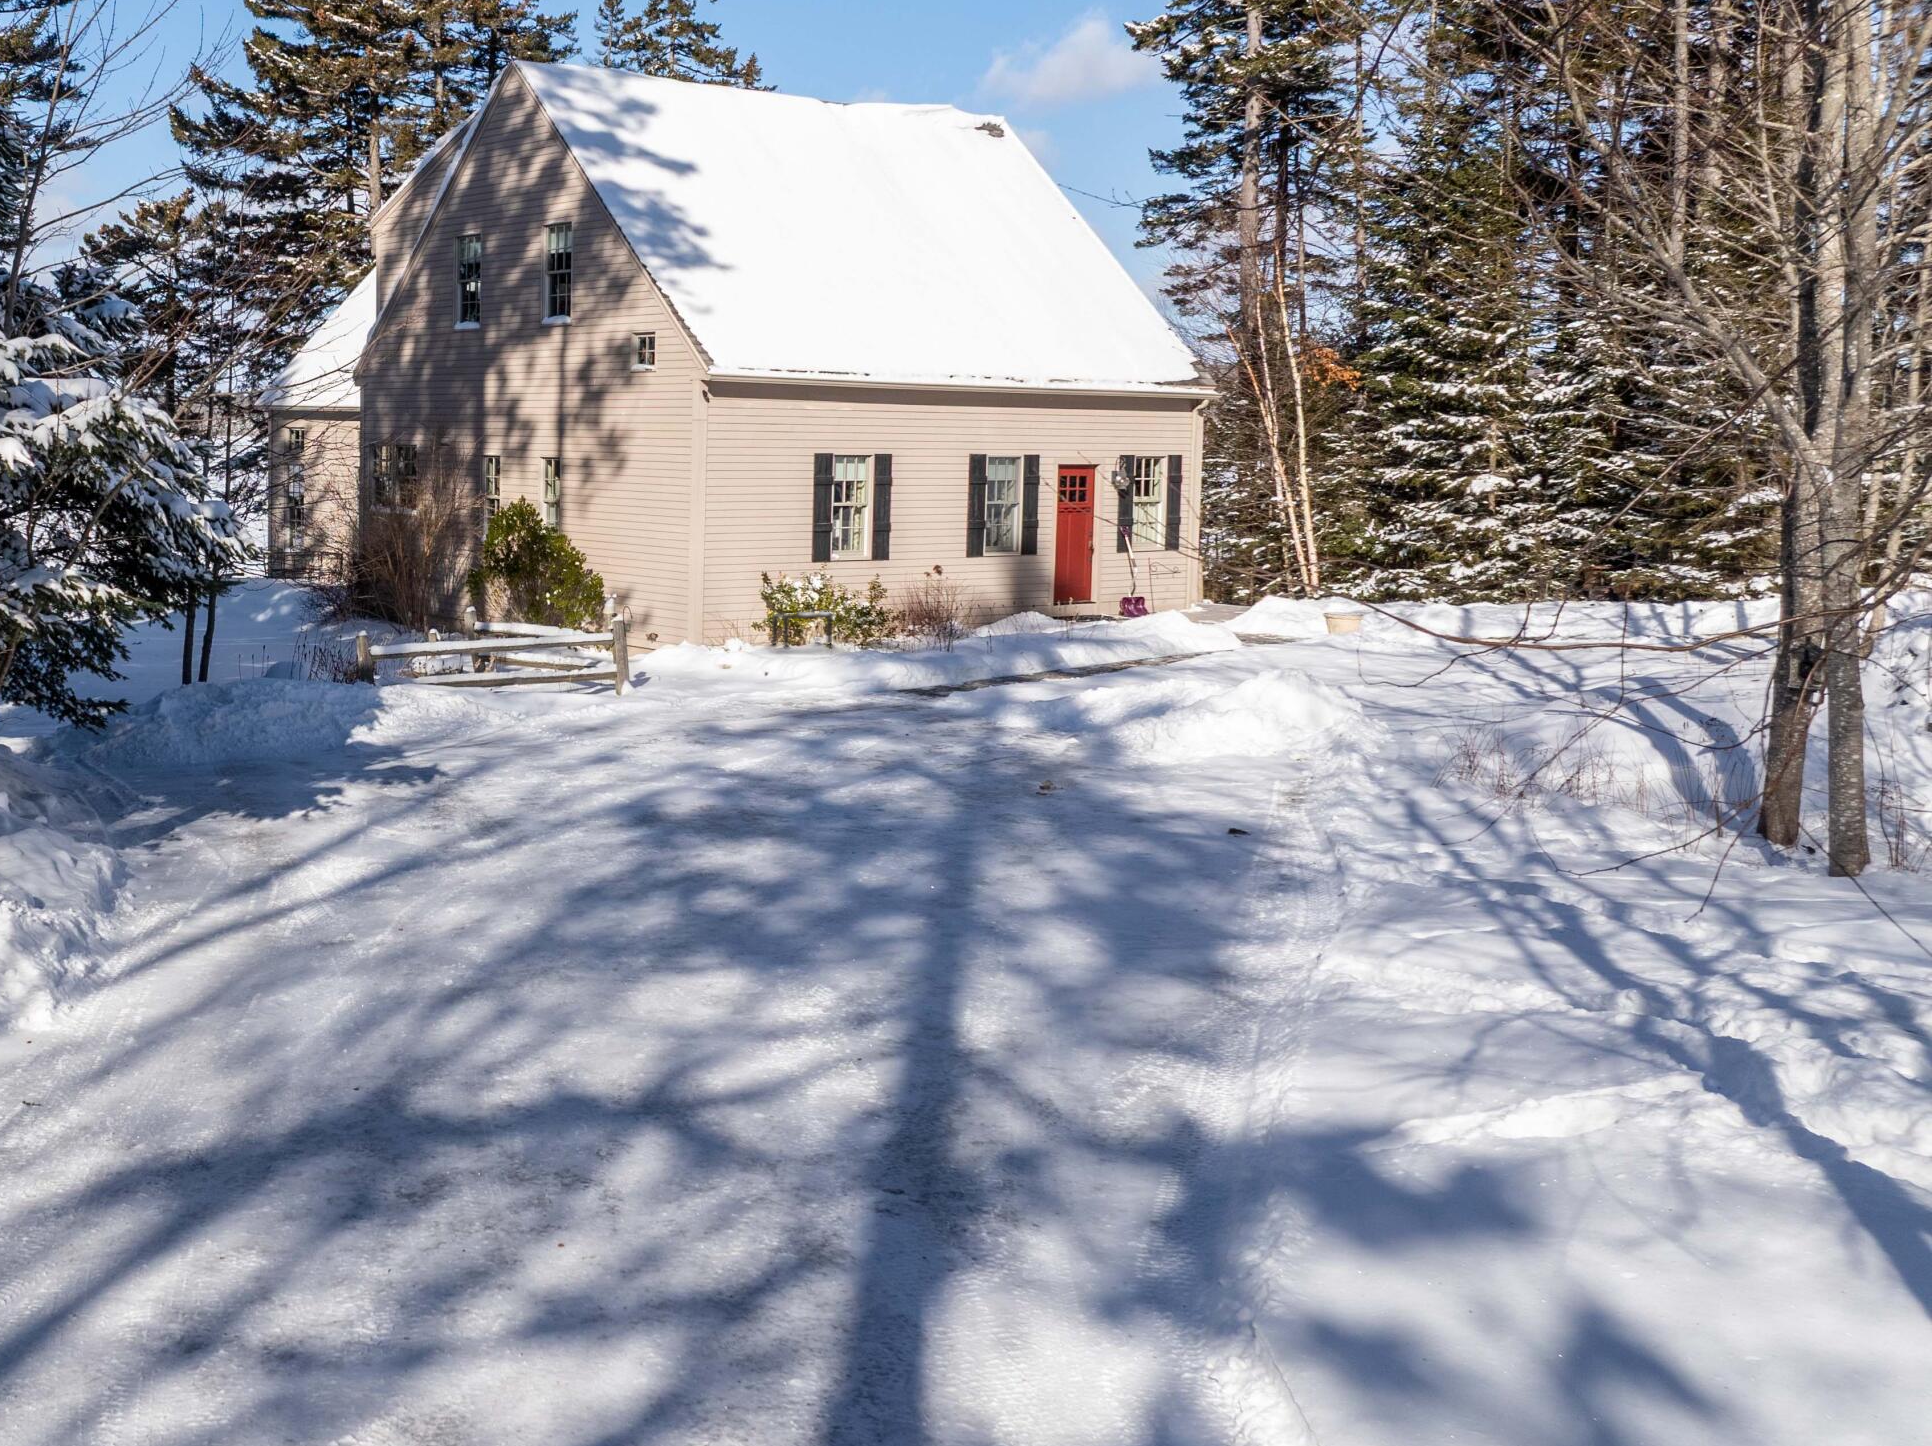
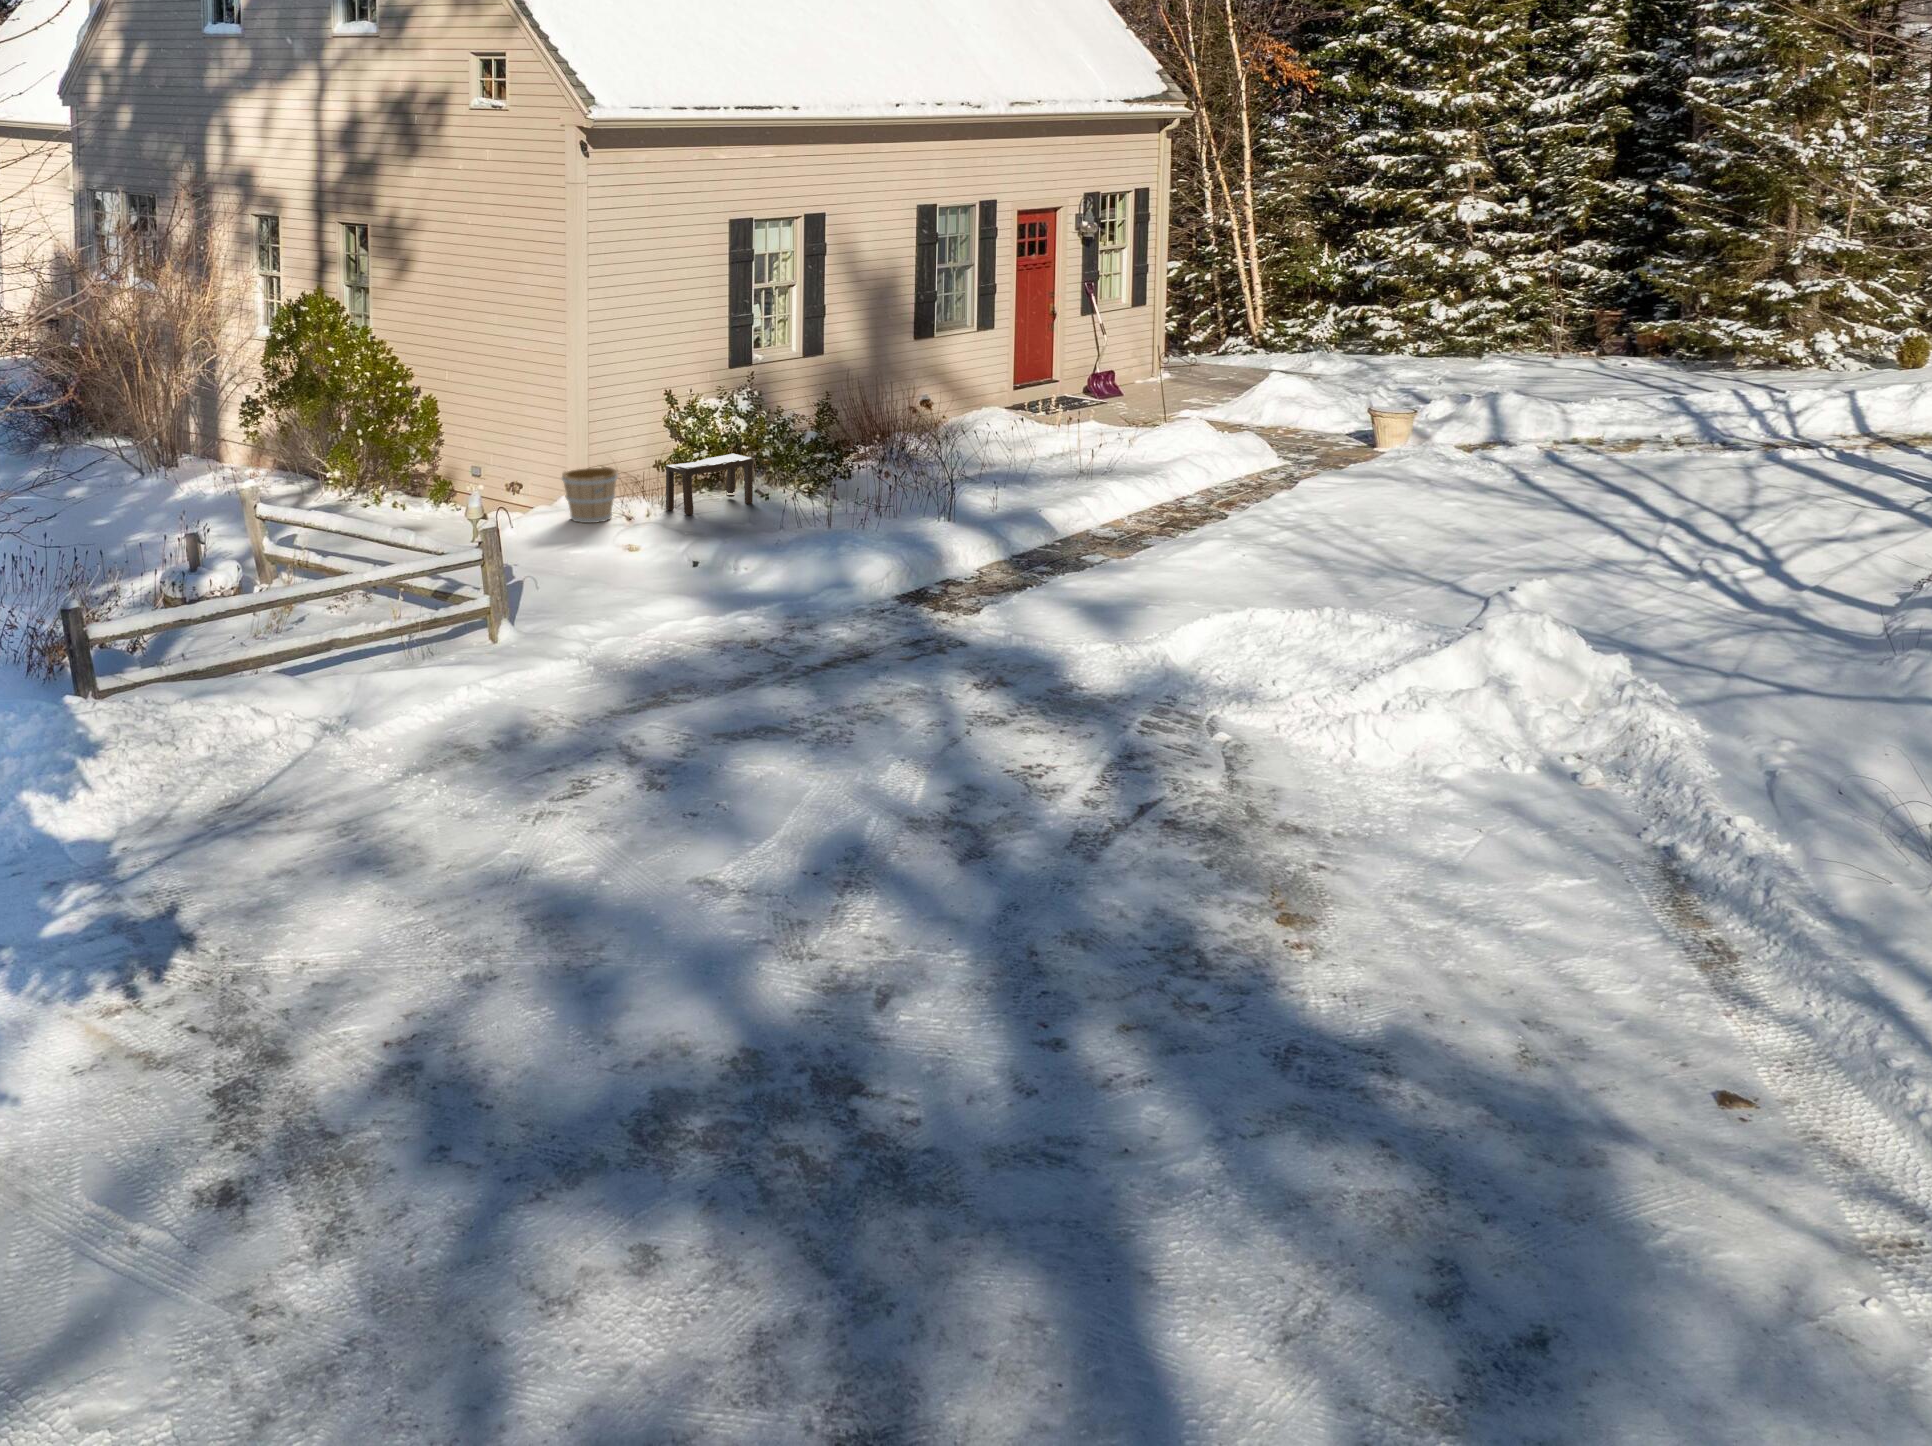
wooden bucket: none [702,612,740,646] -> present [562,467,618,523]

